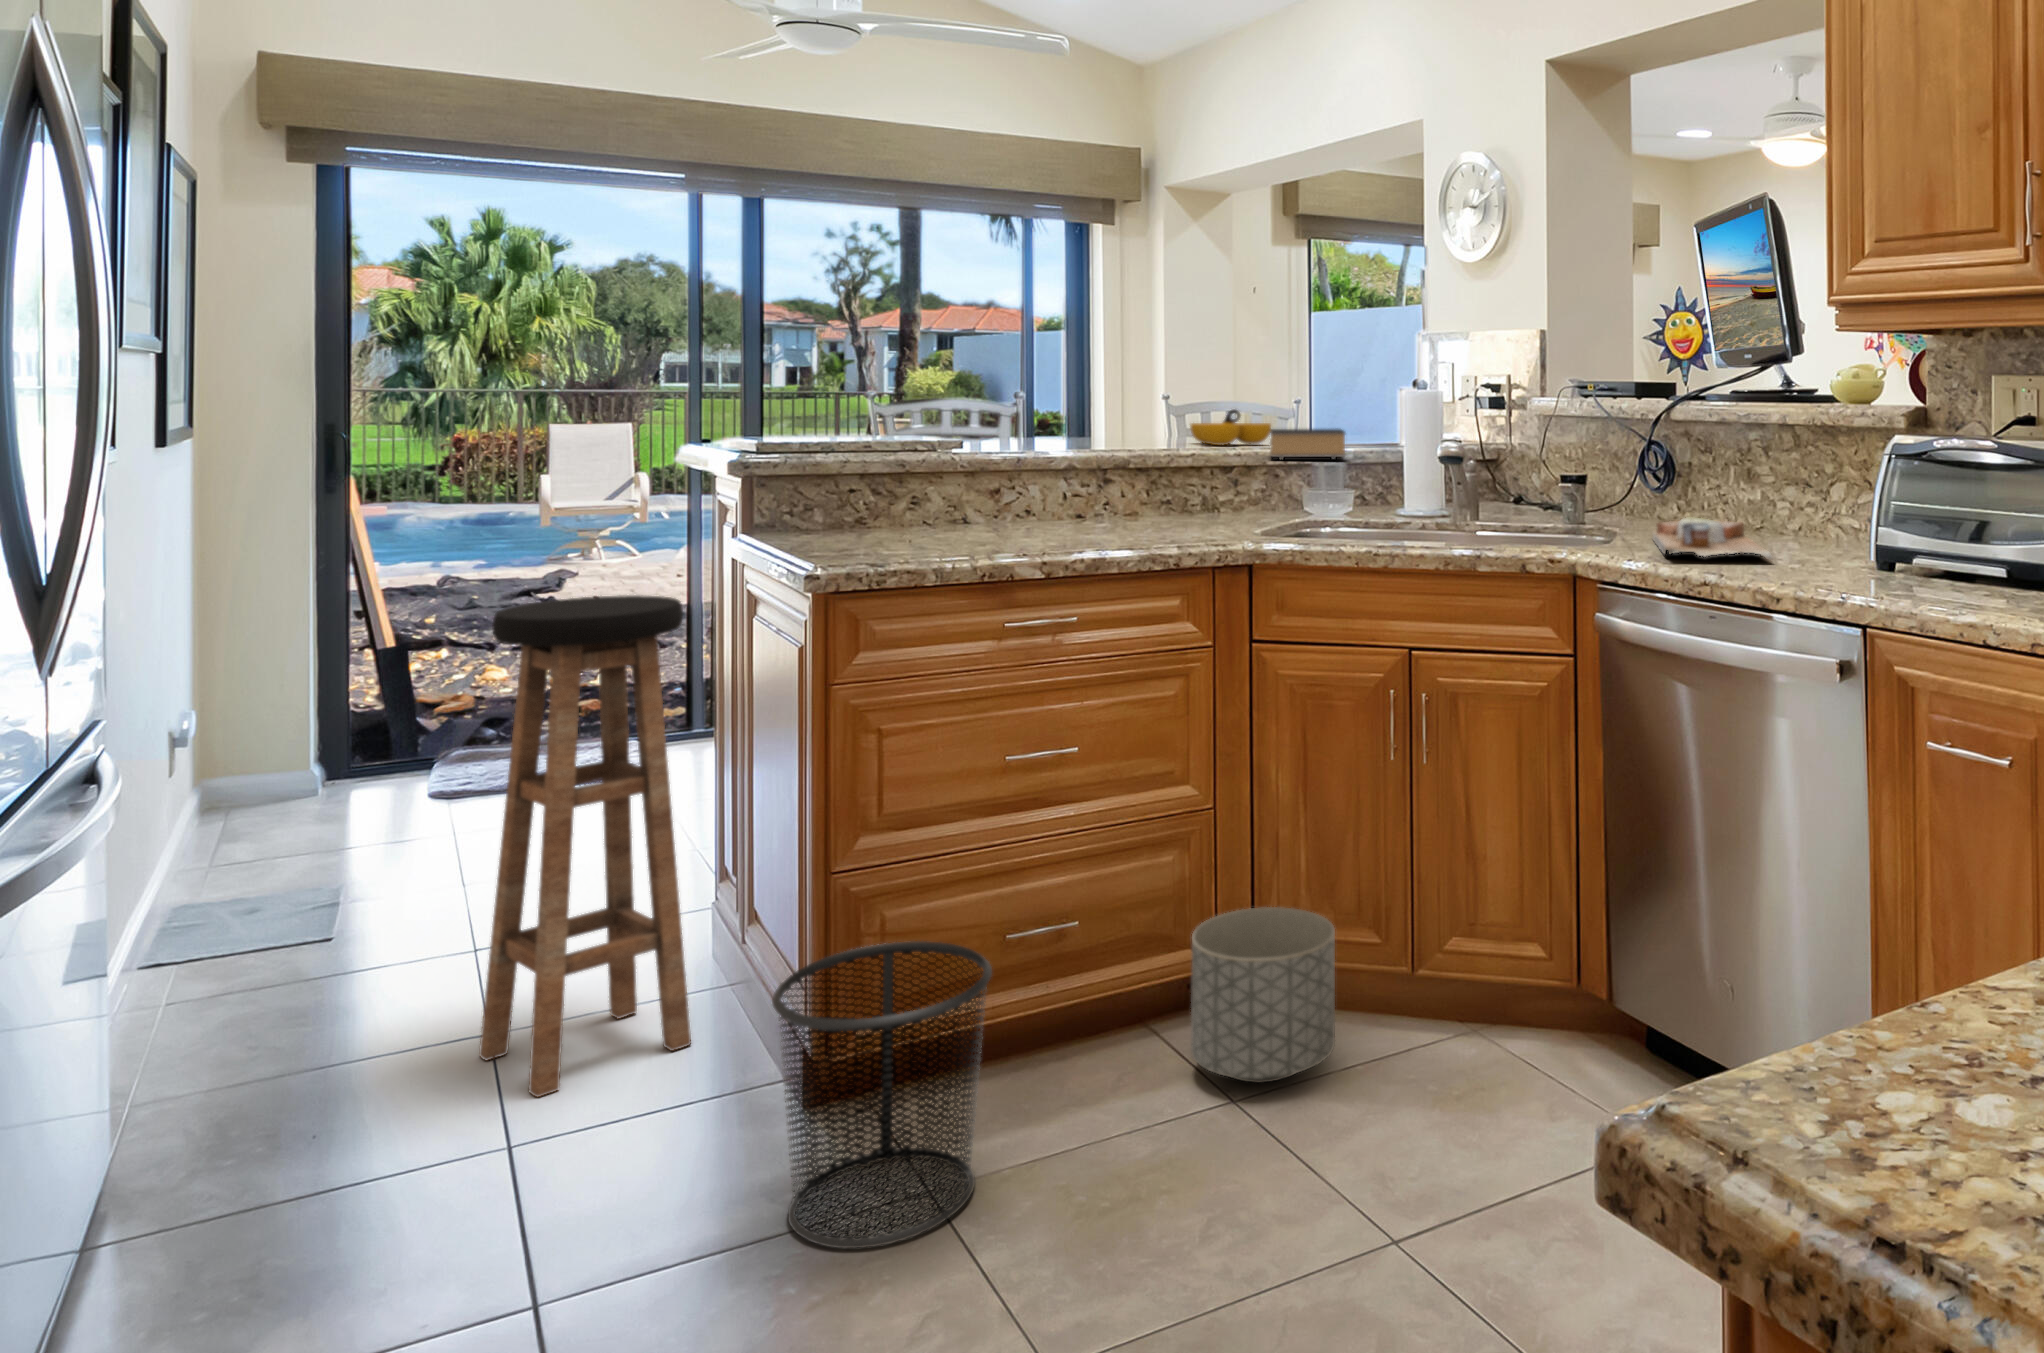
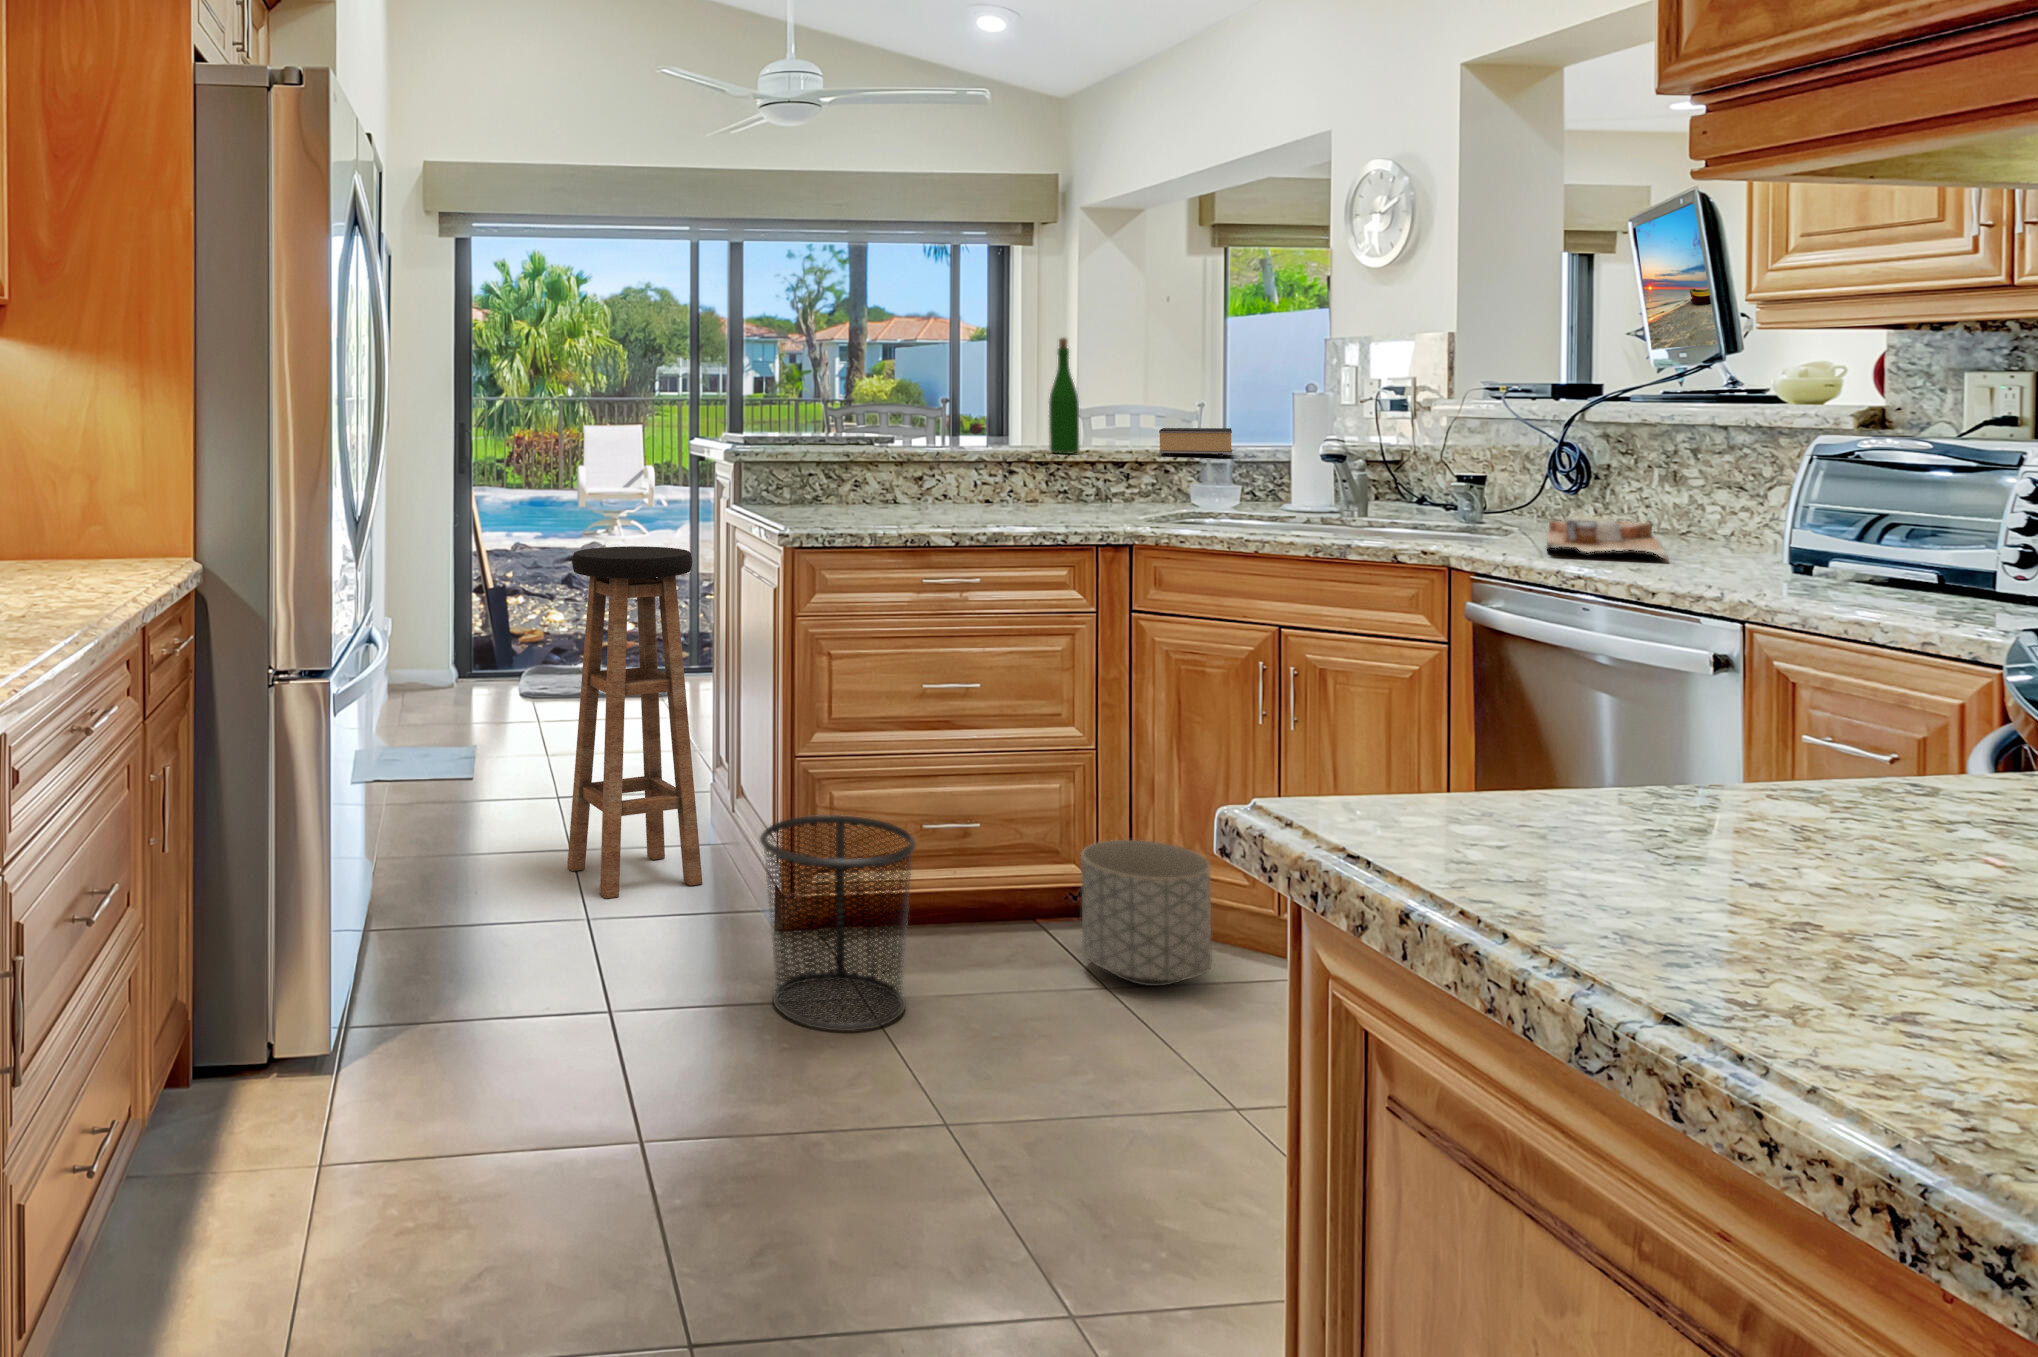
wine bottle: none [1150,326,1184,460] -> present [1049,338,1079,454]
decorative bowl: present [1190,409,1271,445] -> none [1093,411,1170,444]

